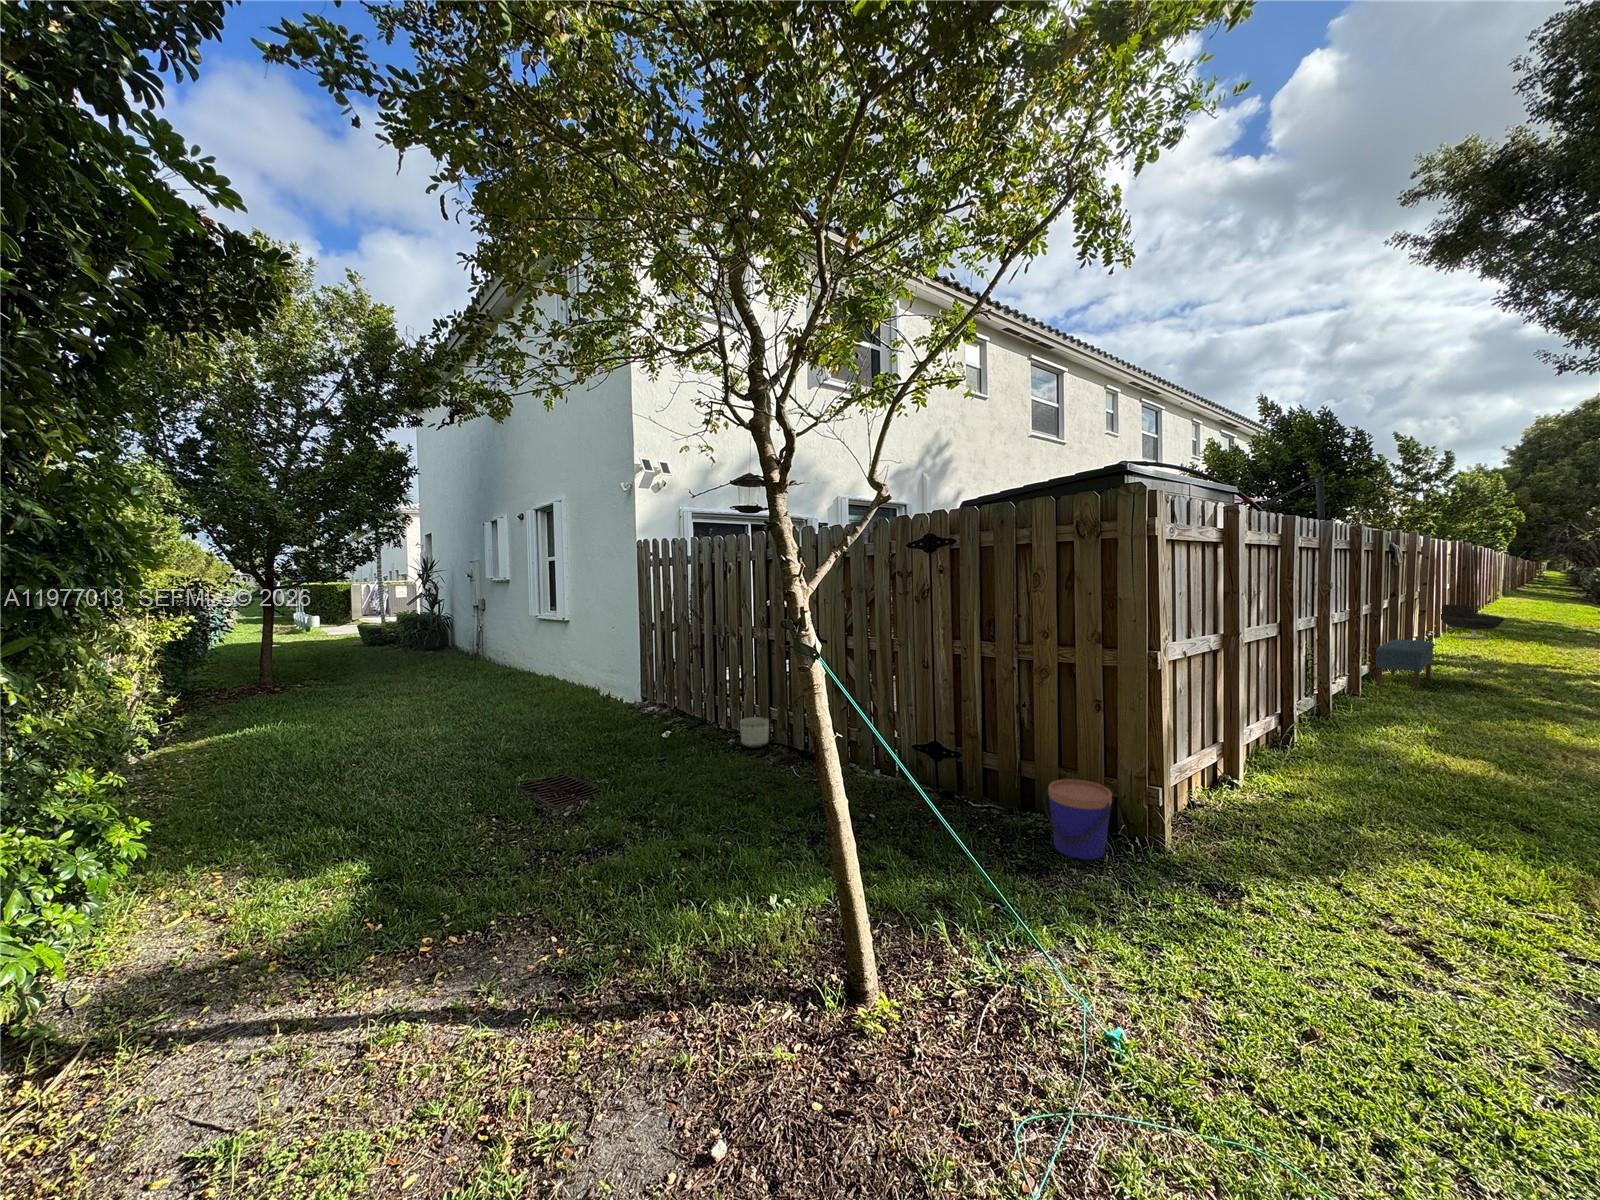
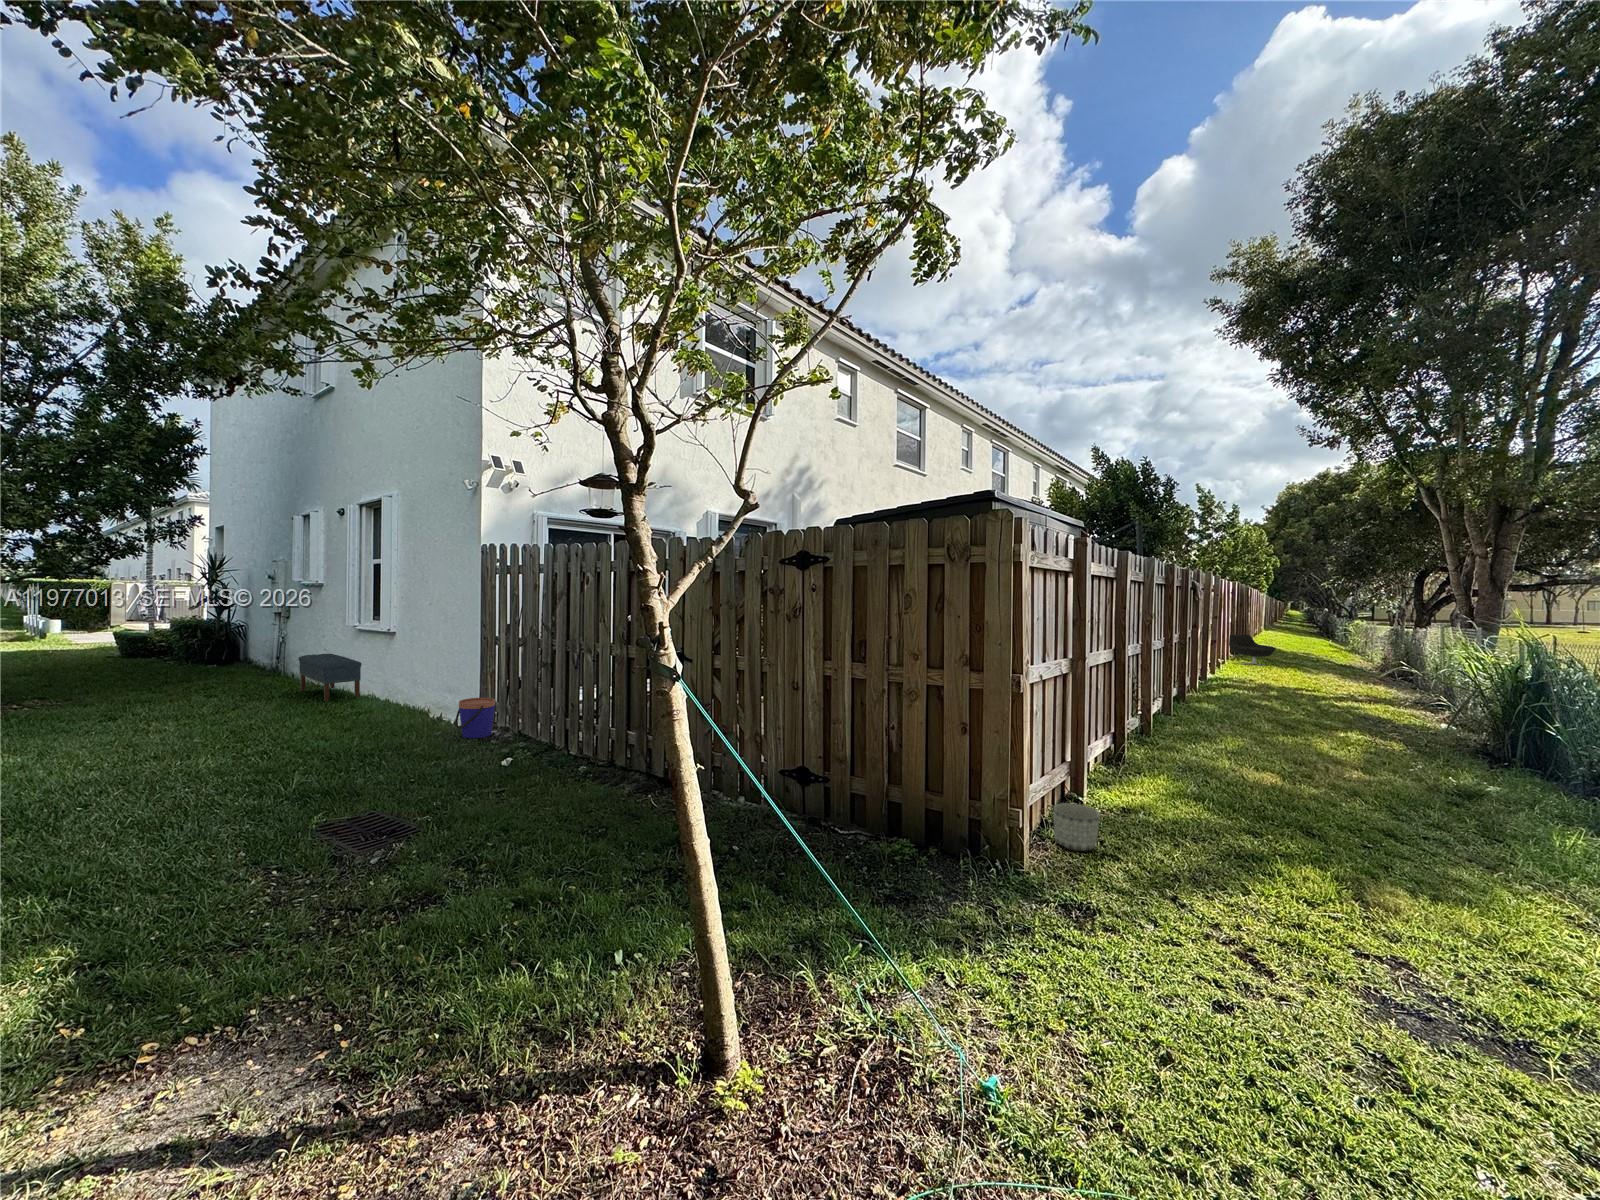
bench: present [1376,639,1434,690] -> present [298,654,361,702]
planter: present [740,717,769,748] -> present [1054,803,1100,851]
bucket: present [1044,779,1112,859] -> present [455,698,495,738]

